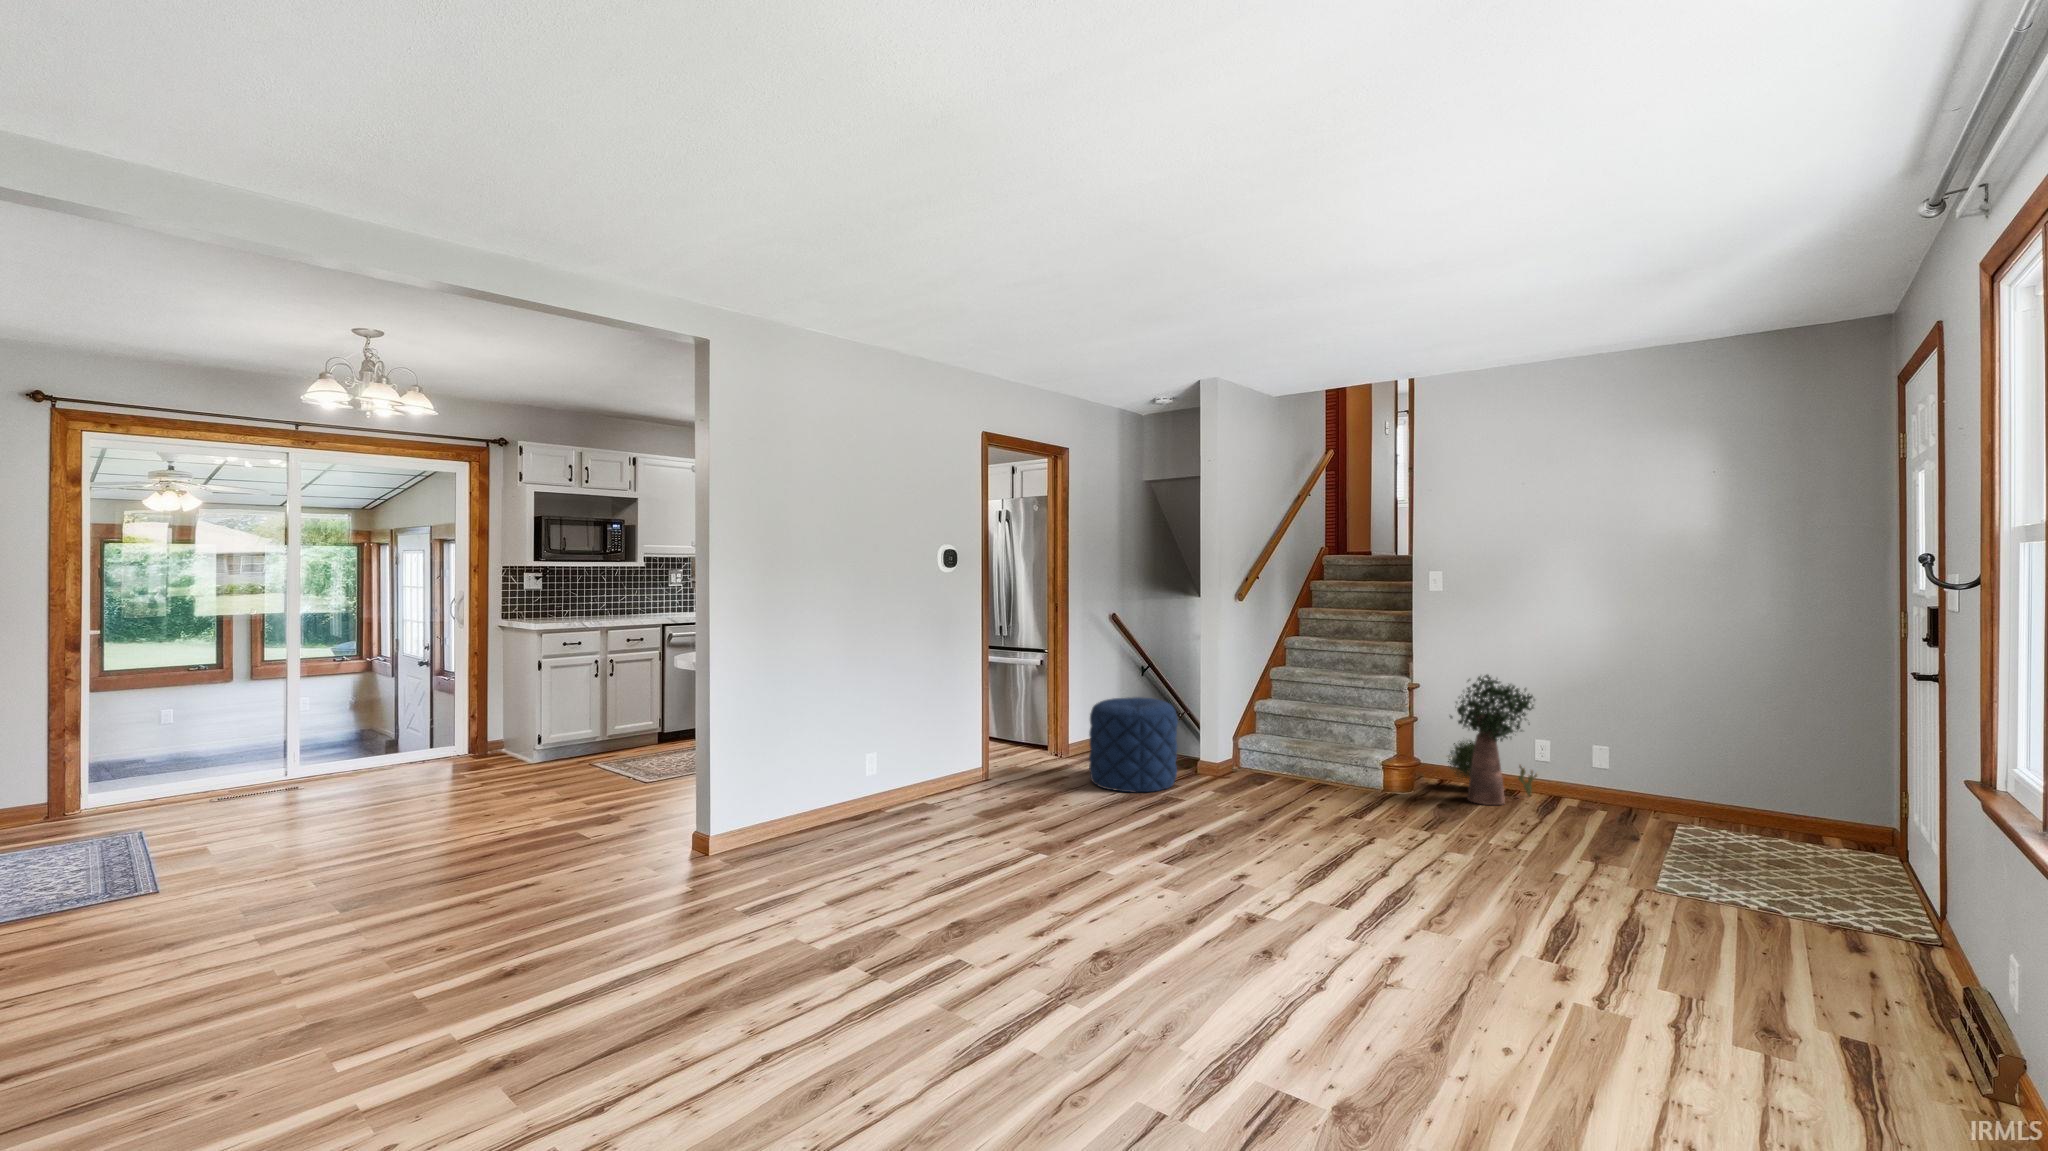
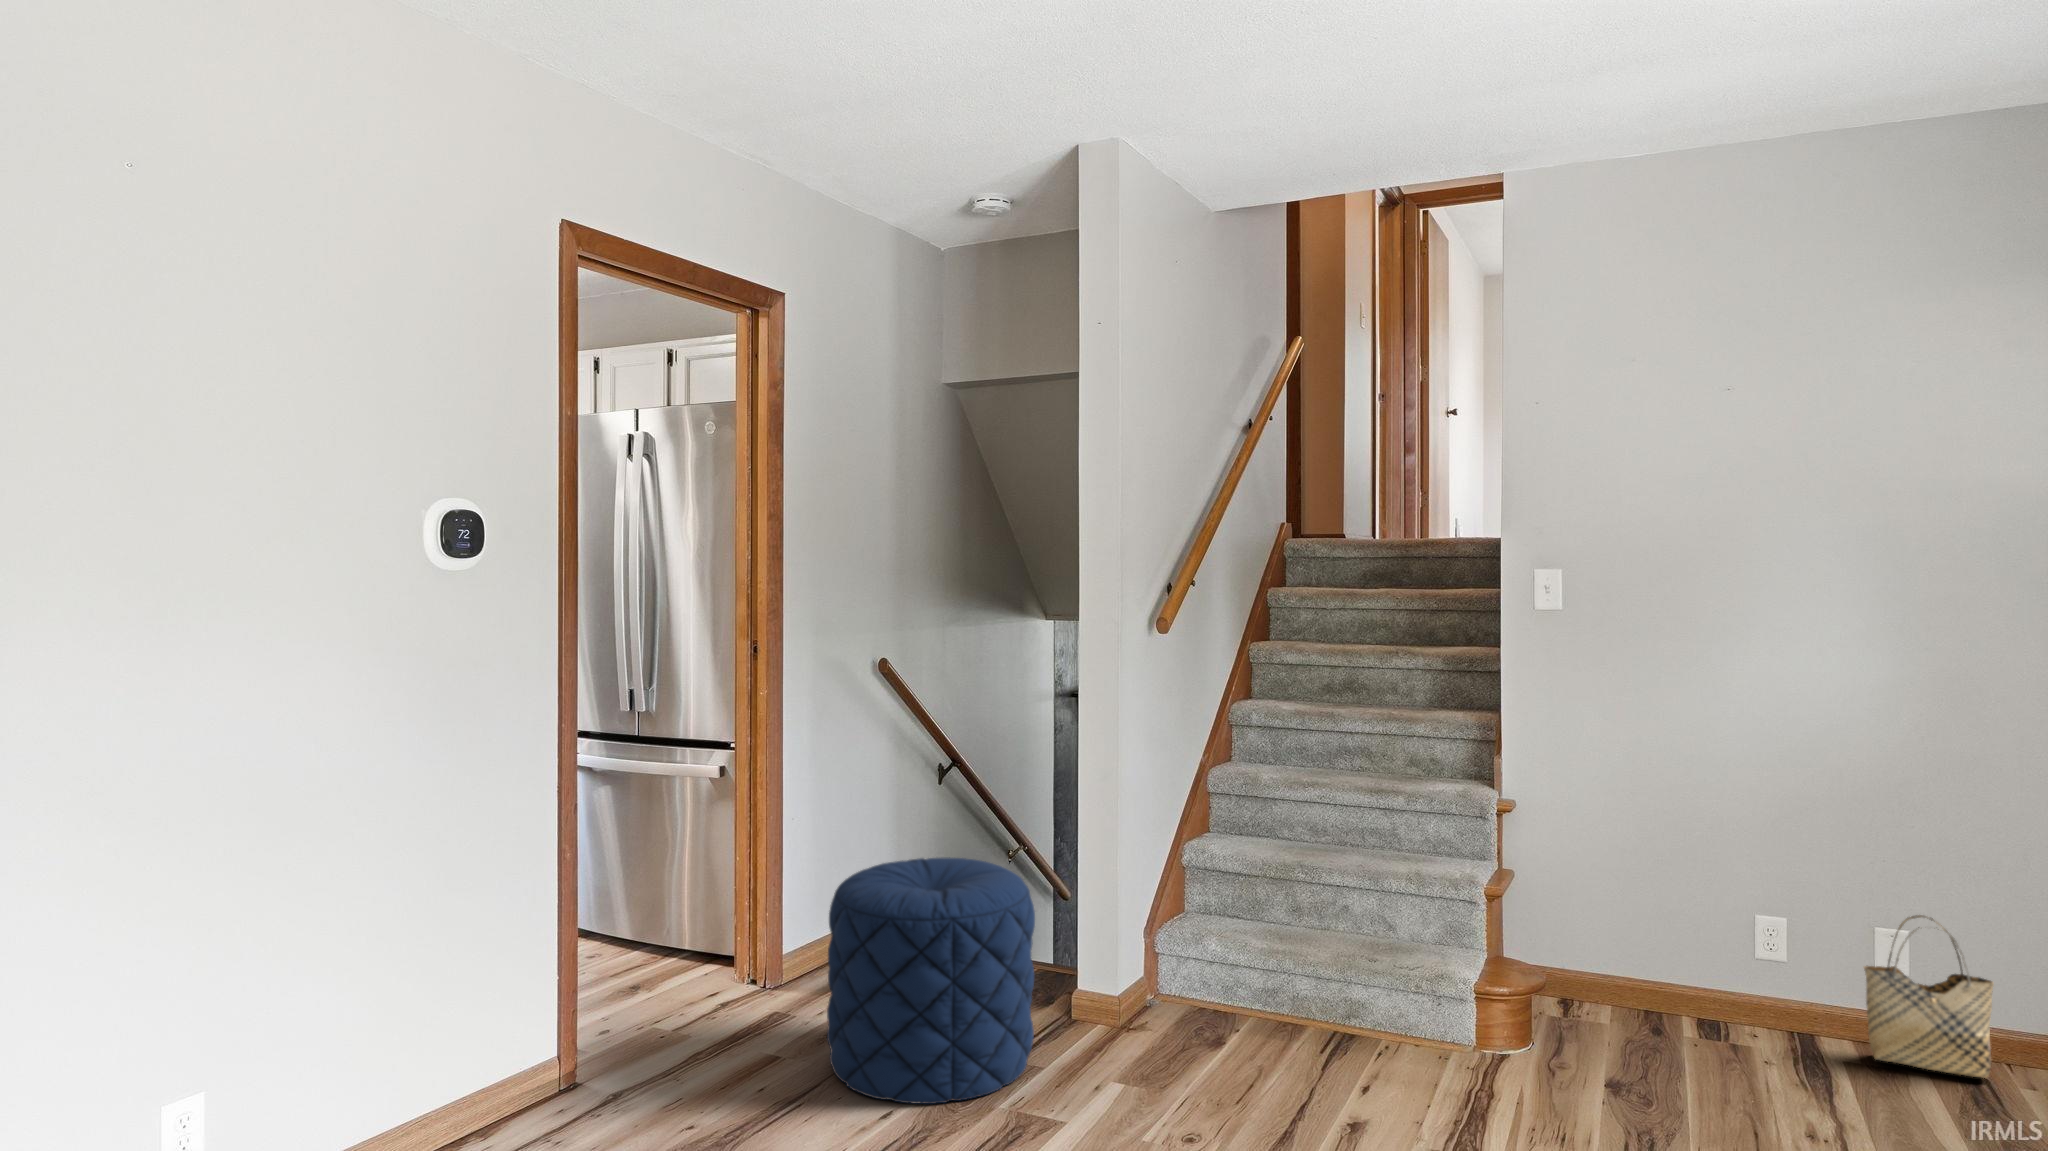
potted plant: present [1448,675,1537,805] -> none [1589,788,1800,1082]
woven basket: none [1577,736,1639,810] -> present [1864,915,1994,1078]

